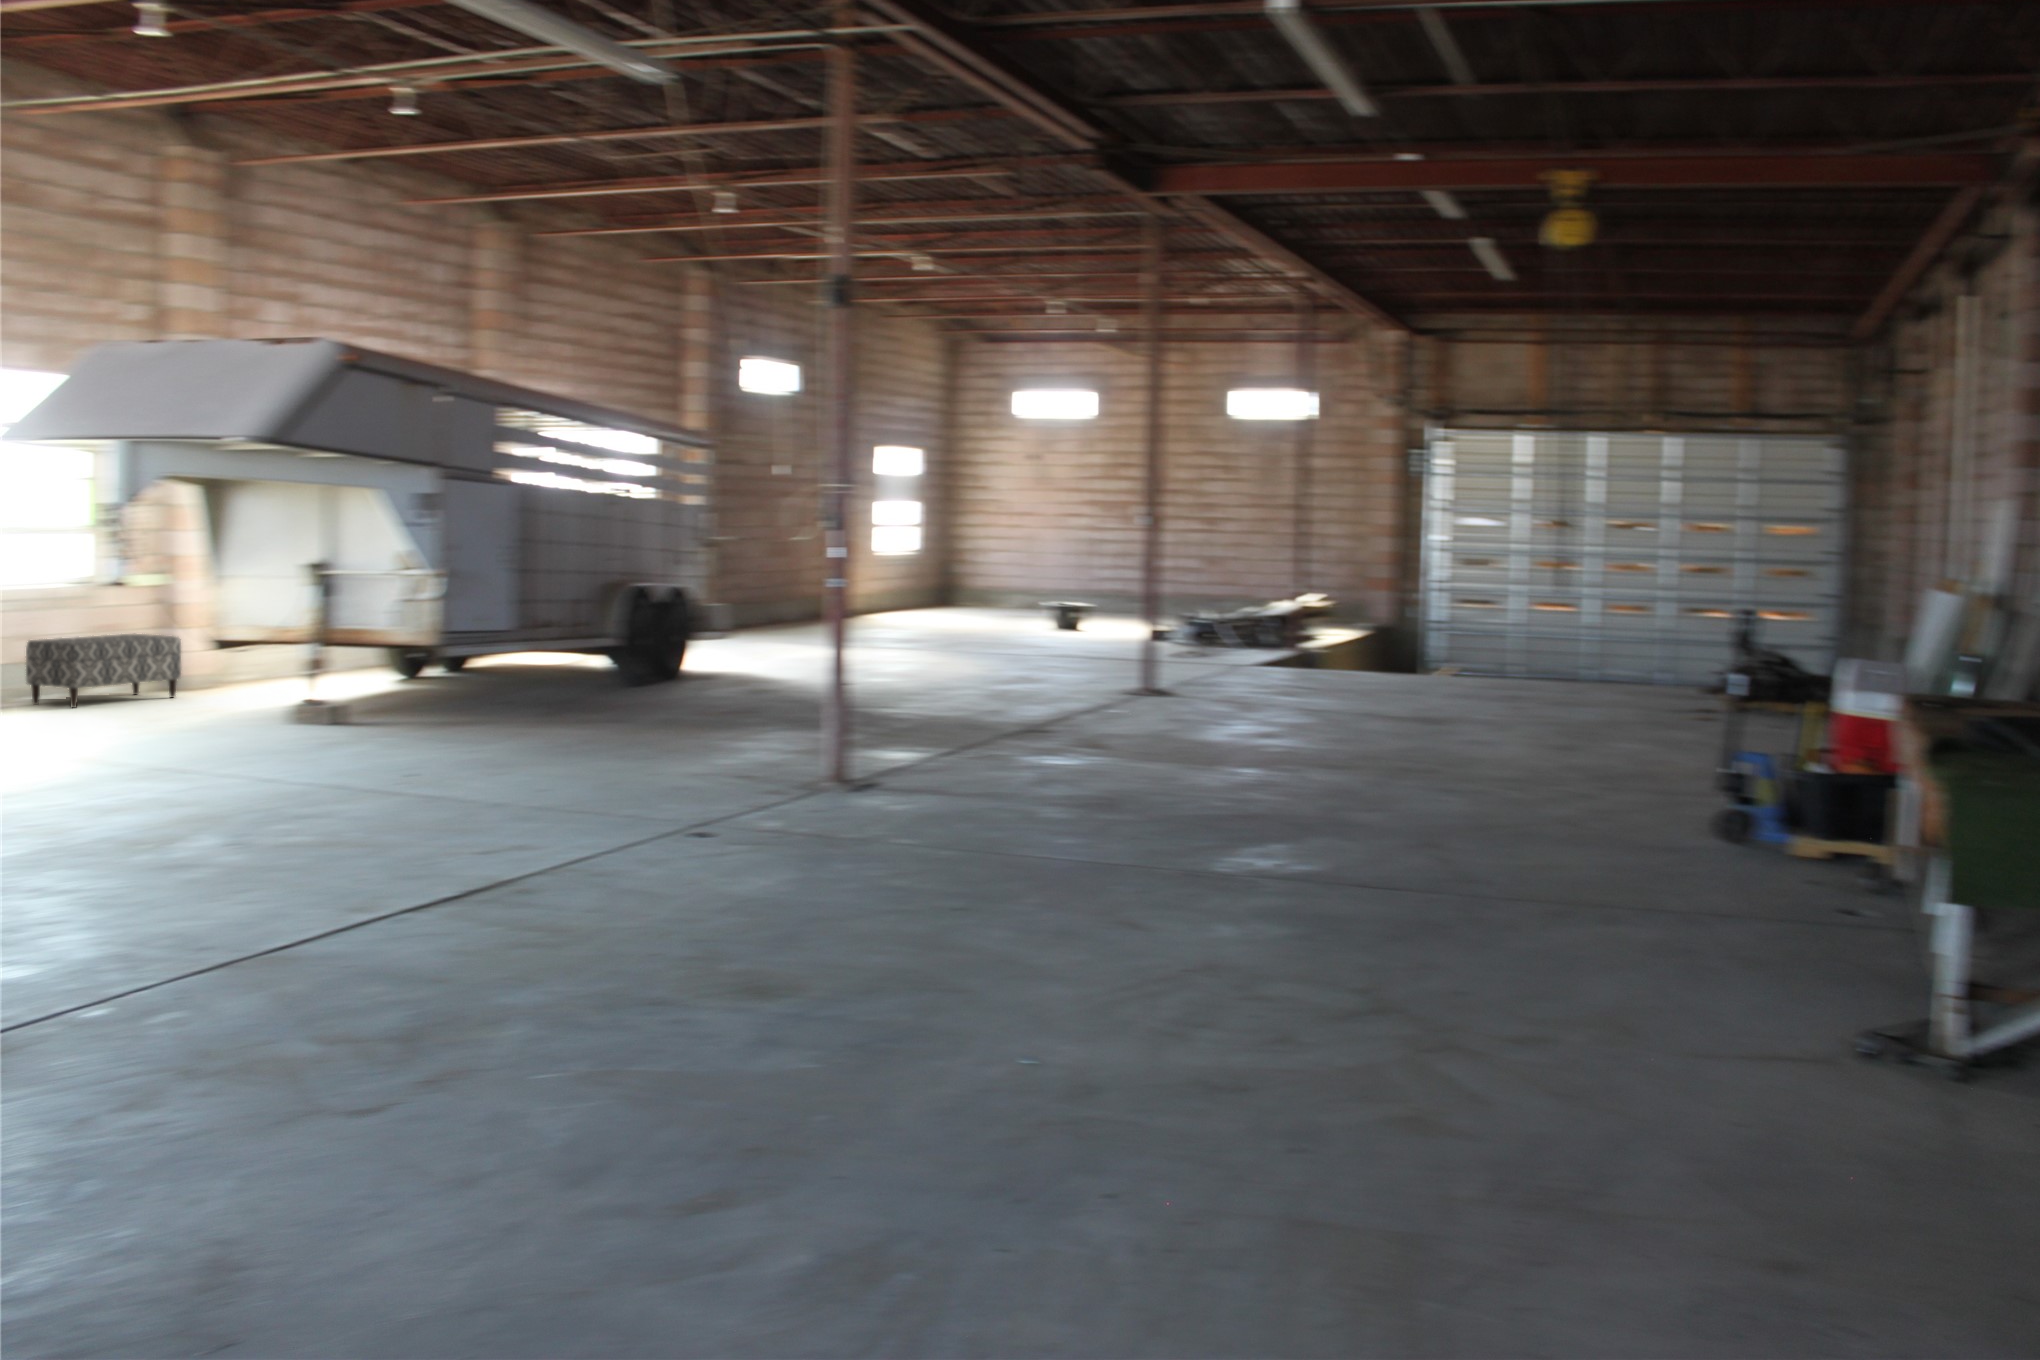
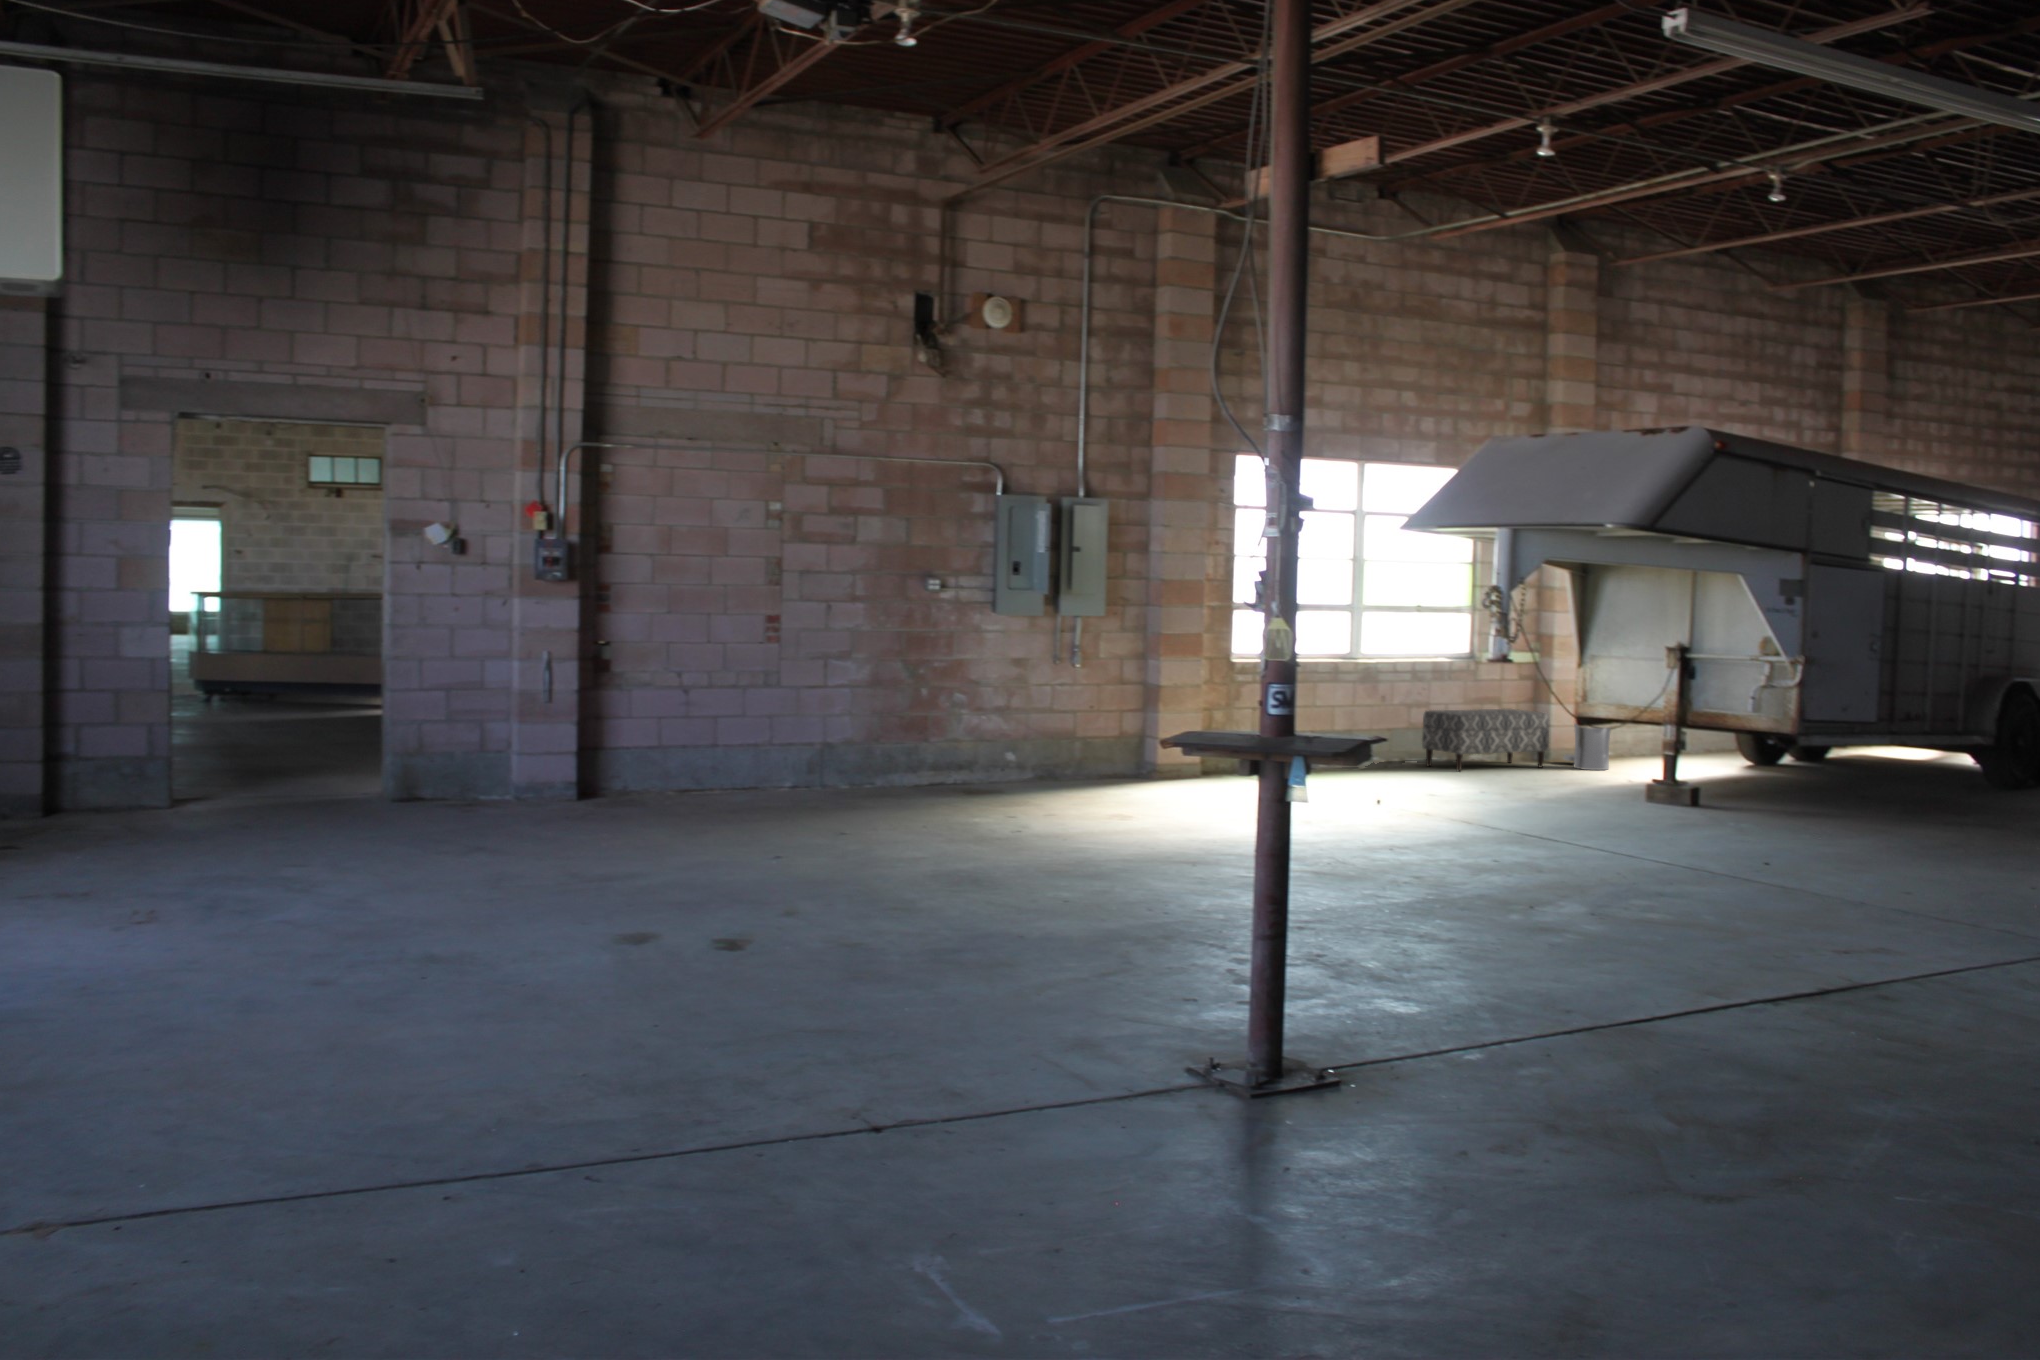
trash can: none [199,637,254,697] -> present [1564,724,1611,770]

